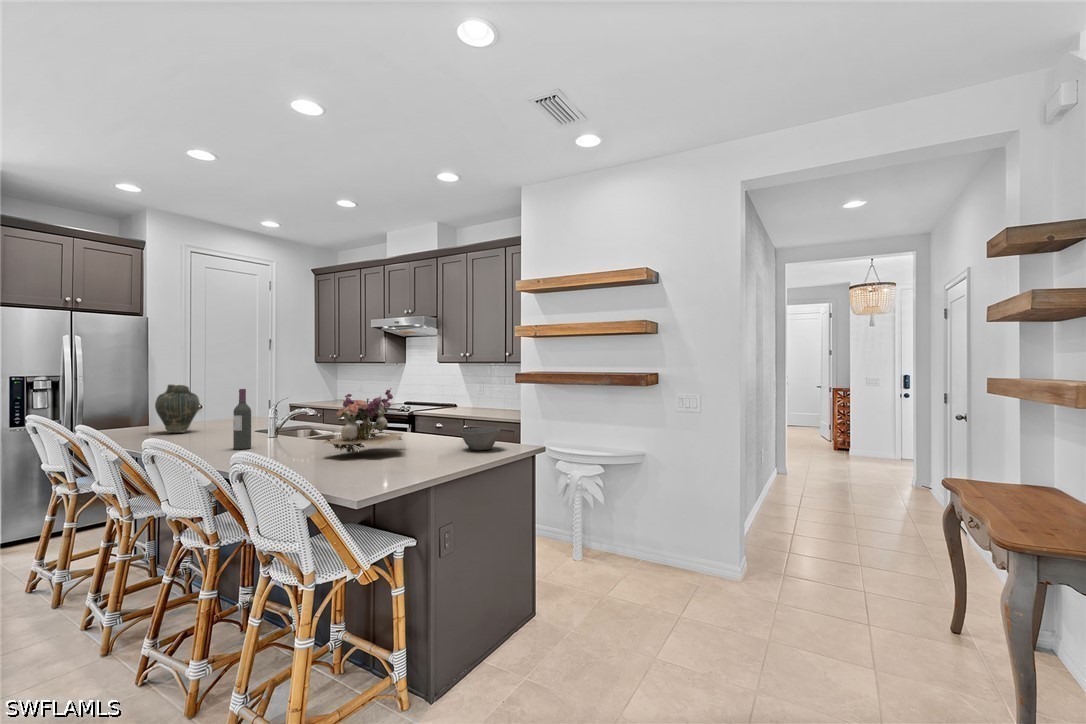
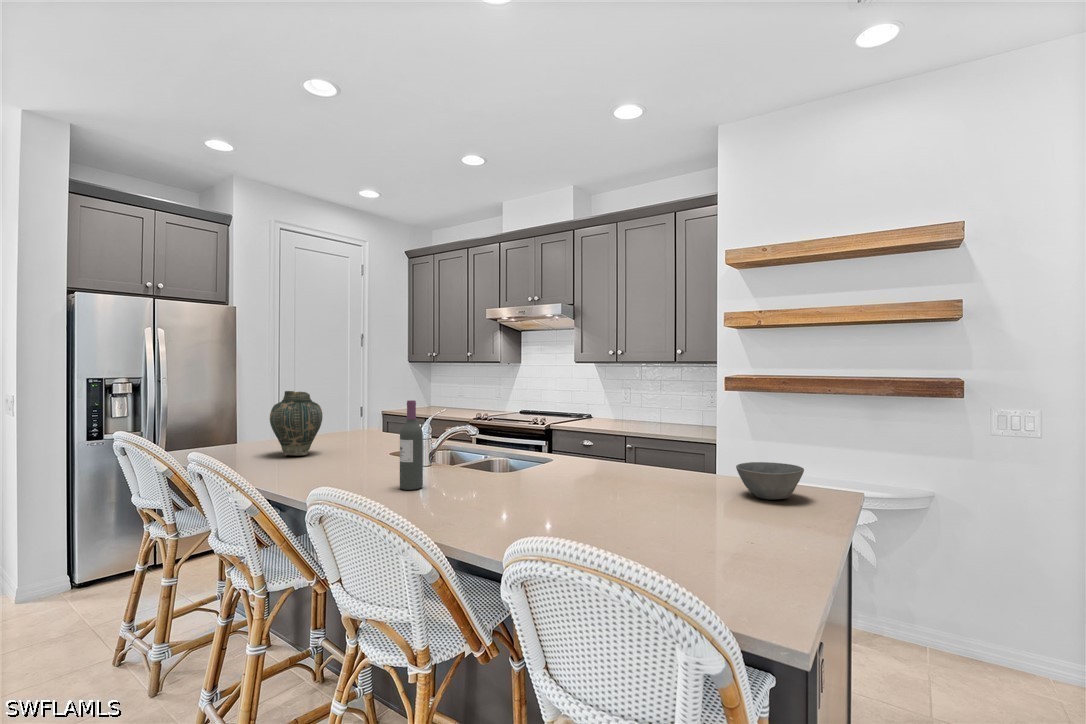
flower arrangement: present [323,388,403,453] -> none [554,401,672,505]

